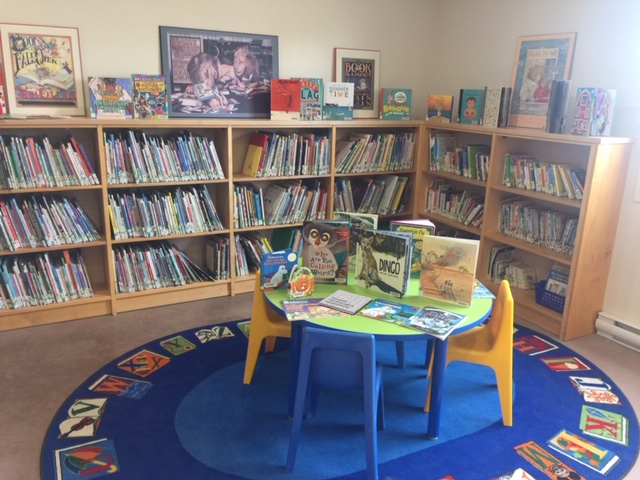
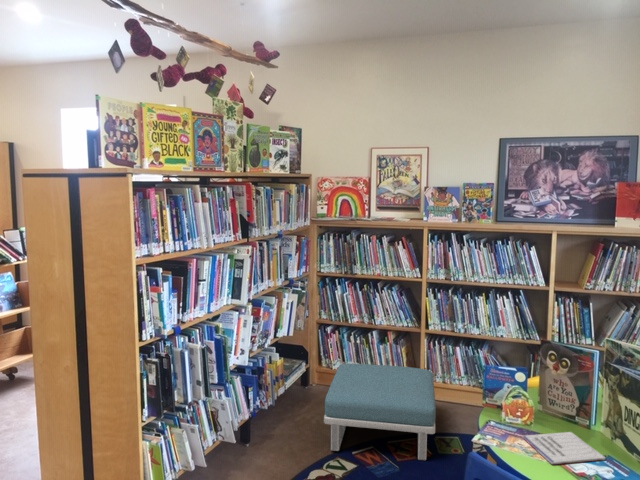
footstool: none [23,282,174,398] -> present [324,364,436,460]

